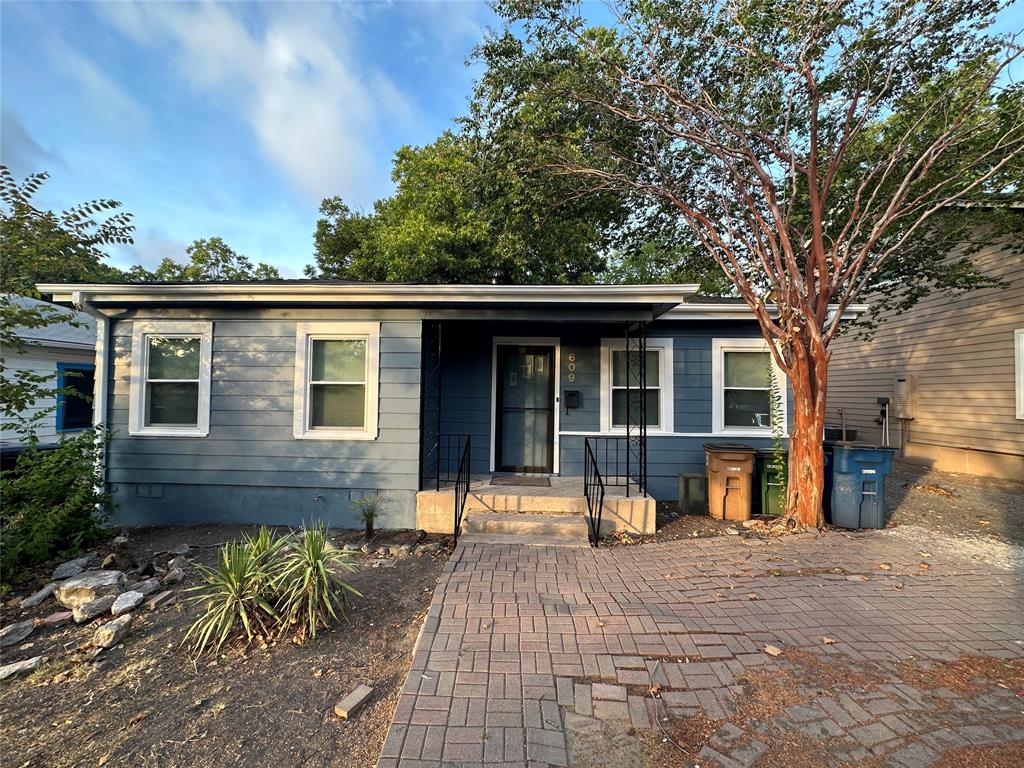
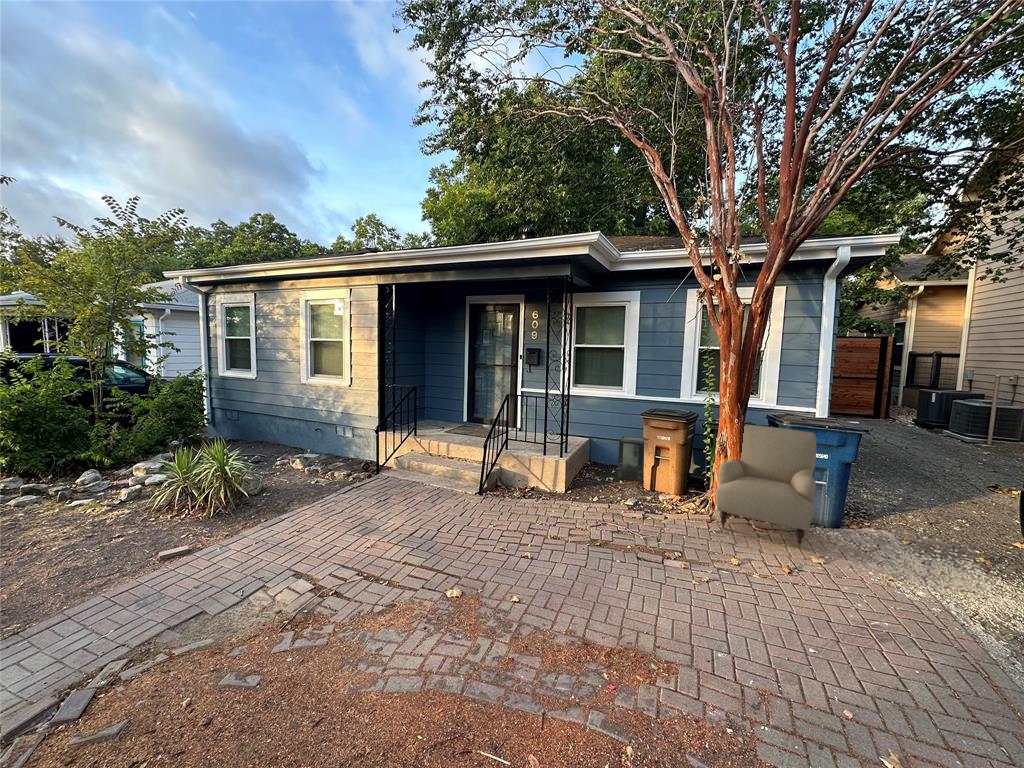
chair: none [799,450,906,548] -> present [716,425,816,548]
potted plant: present [349,495,389,538] -> none [322,430,357,464]

